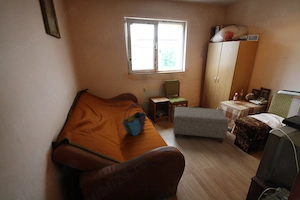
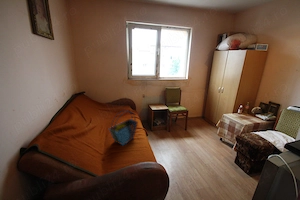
ottoman: present [173,107,229,142] -> none [168,116,230,159]

